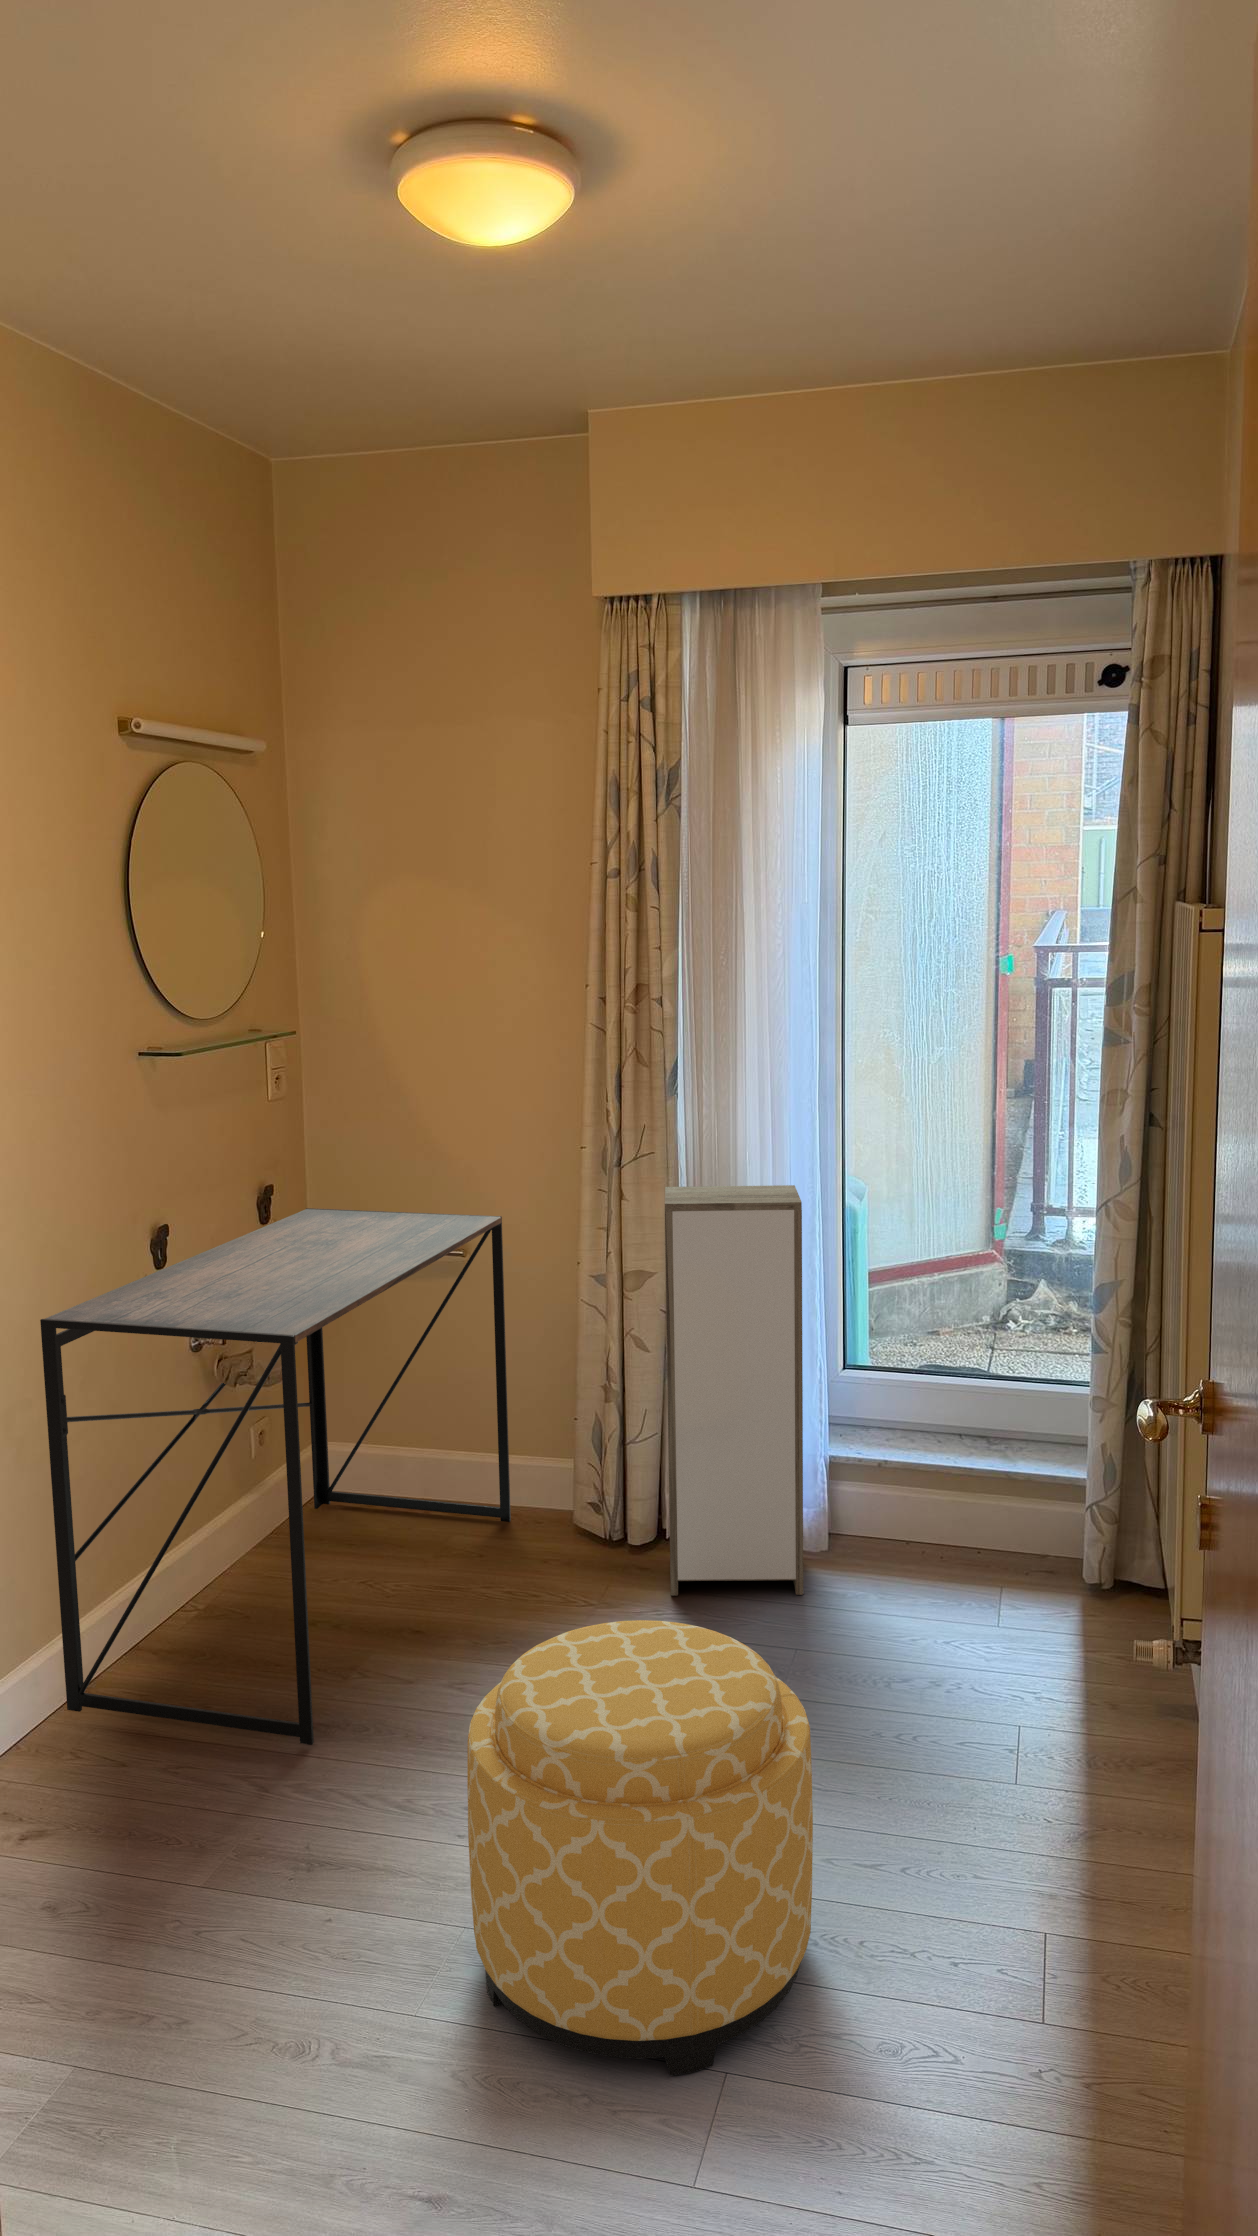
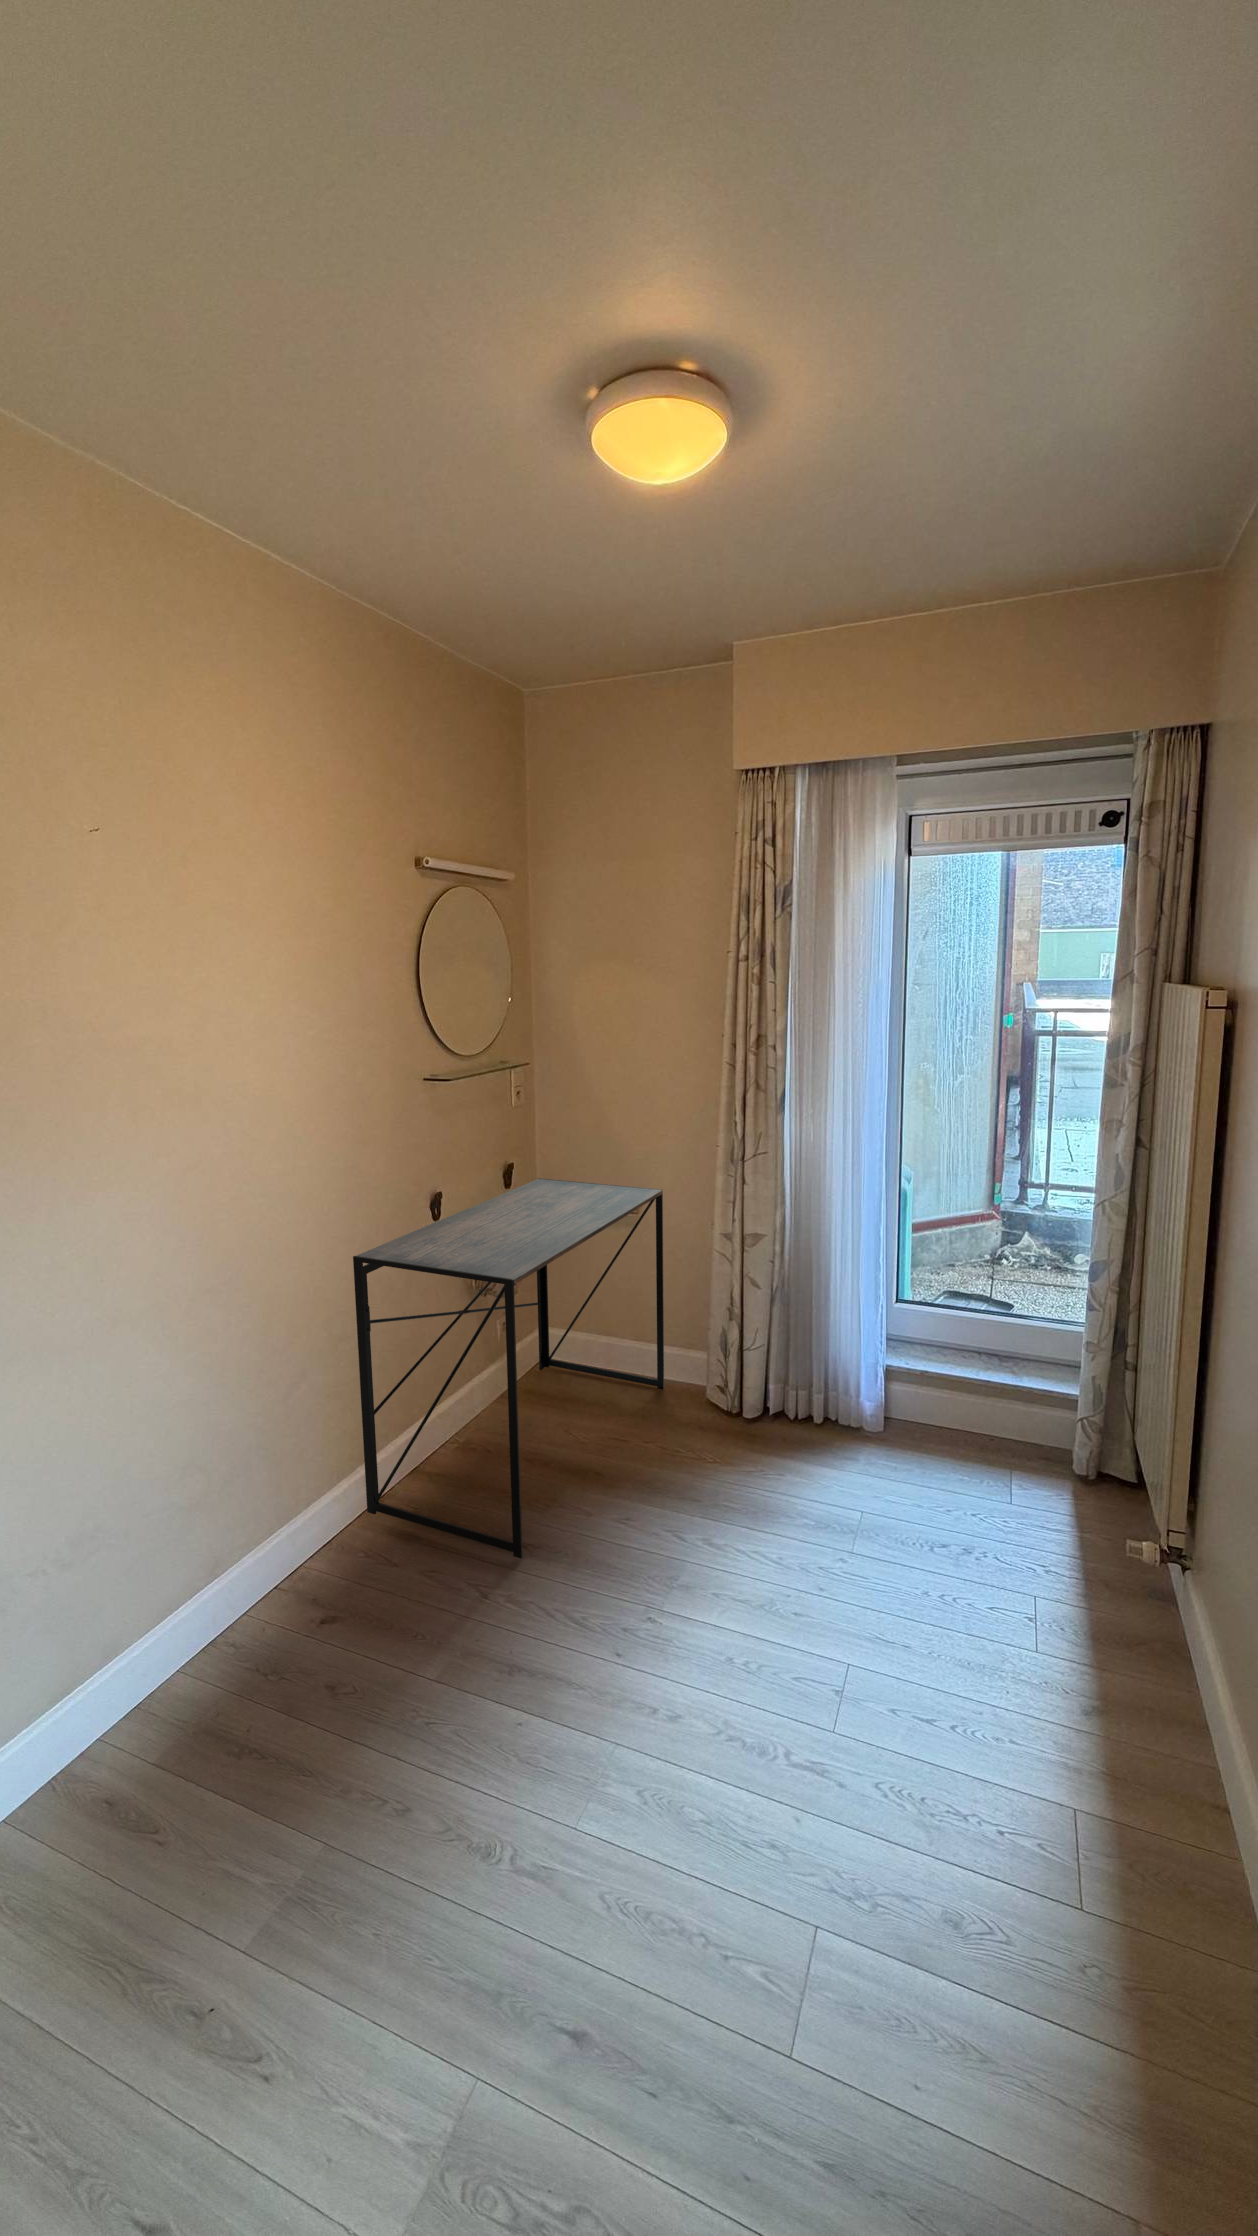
storage cabinet: present [665,1185,803,1595] -> none [771,1176,872,1465]
ottoman: present [467,1620,813,2076] -> none [619,1520,889,1922]

